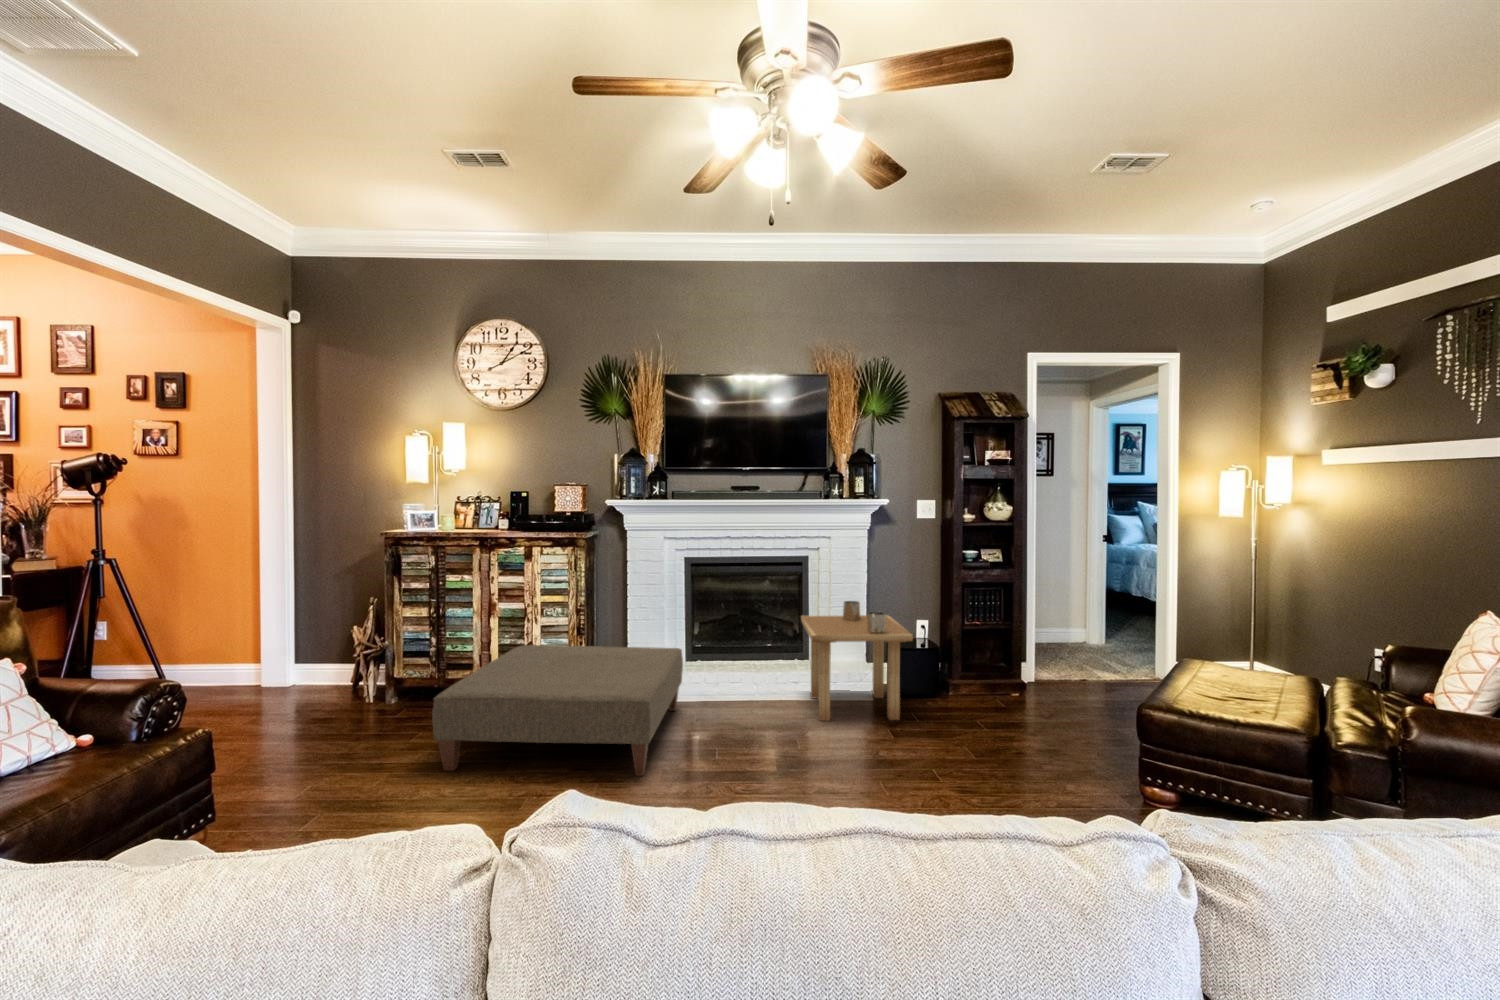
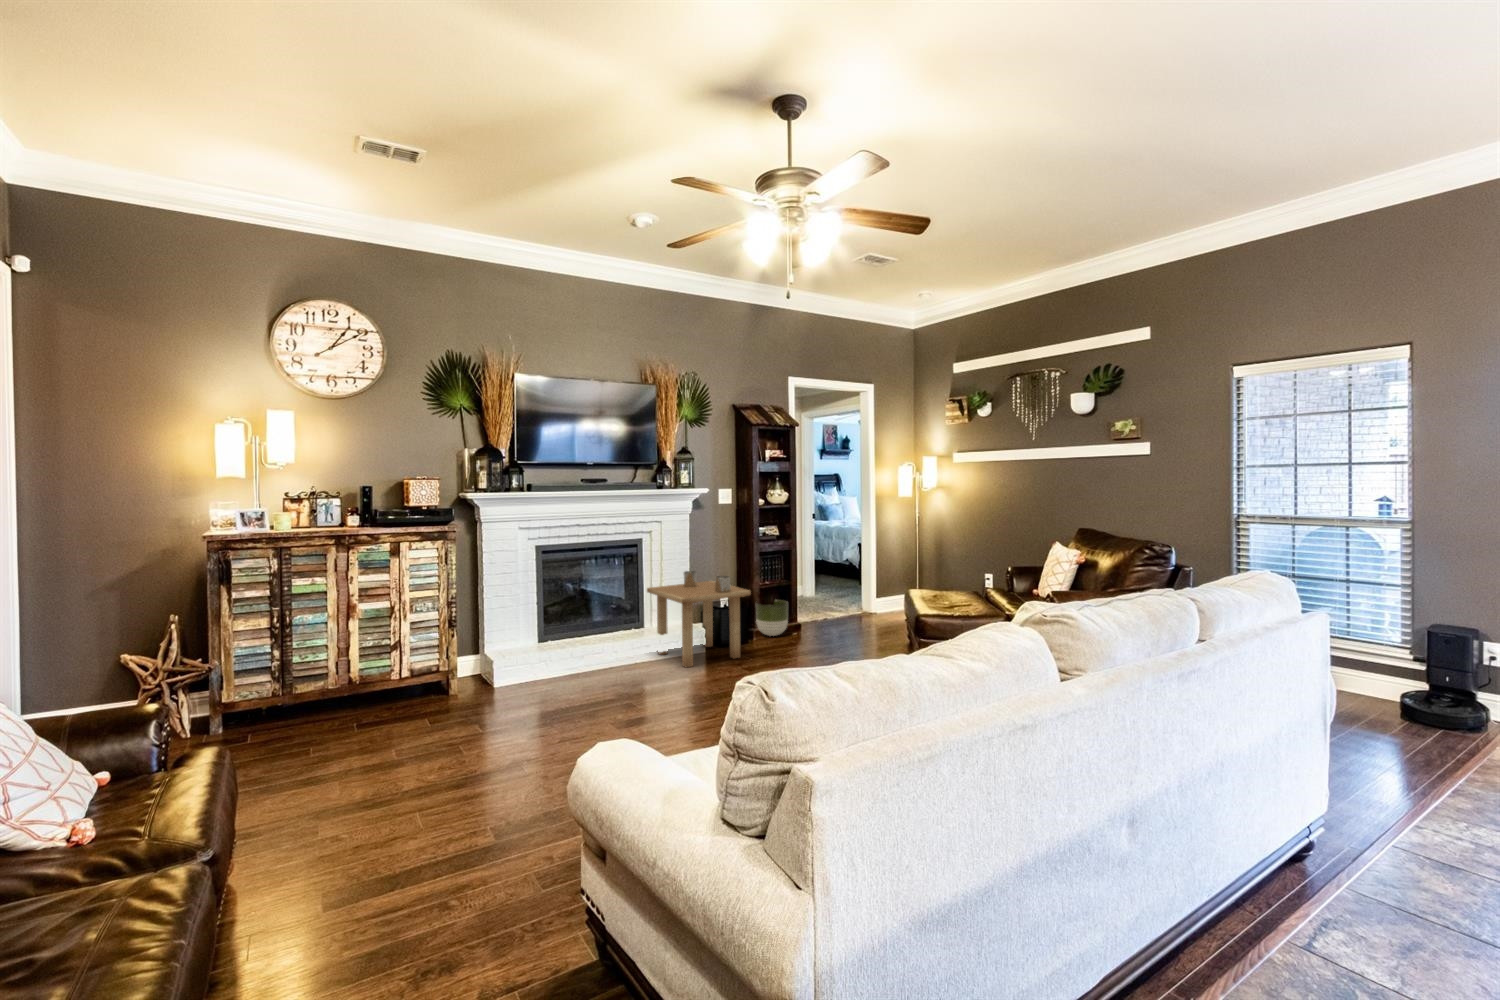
ottoman: present [432,645,683,776] -> none [383,626,604,767]
planter: none [954,648,999,698] -> present [756,599,788,636]

